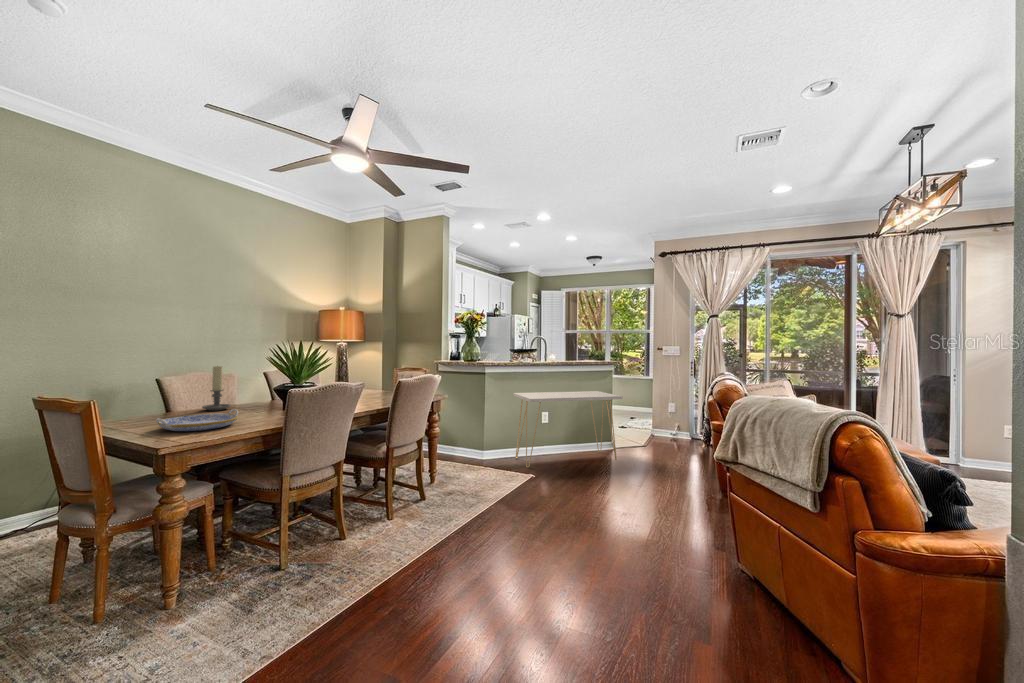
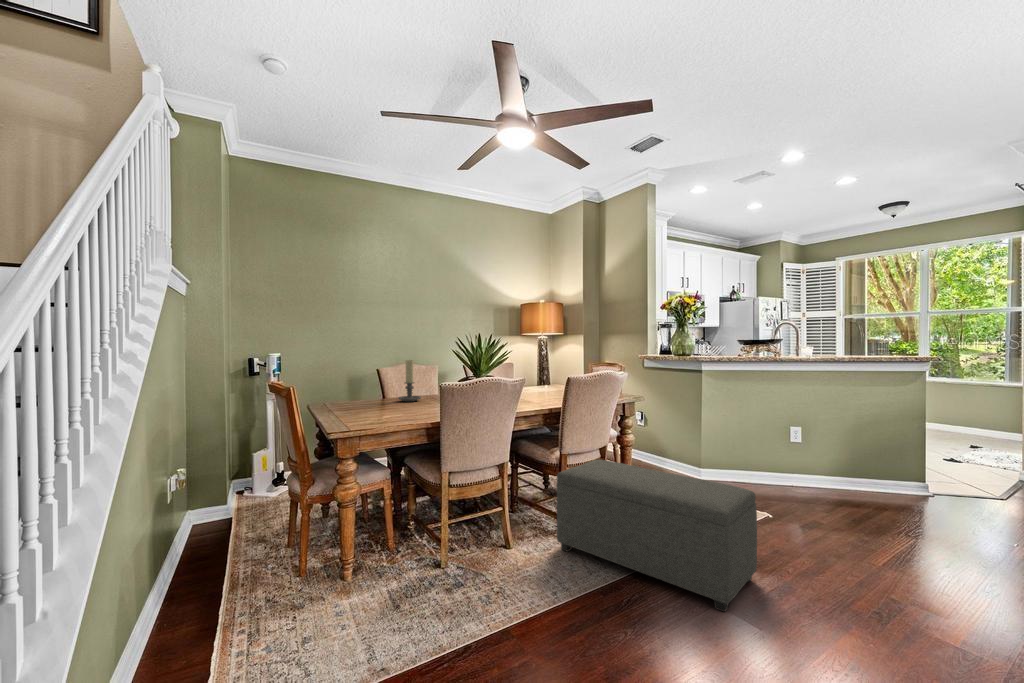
console table: present [513,391,623,467] -> none [743,398,933,510]
serving tray: present [156,409,238,431] -> none [342,401,410,420]
ottoman: none [388,450,539,546] -> present [557,460,757,612]

